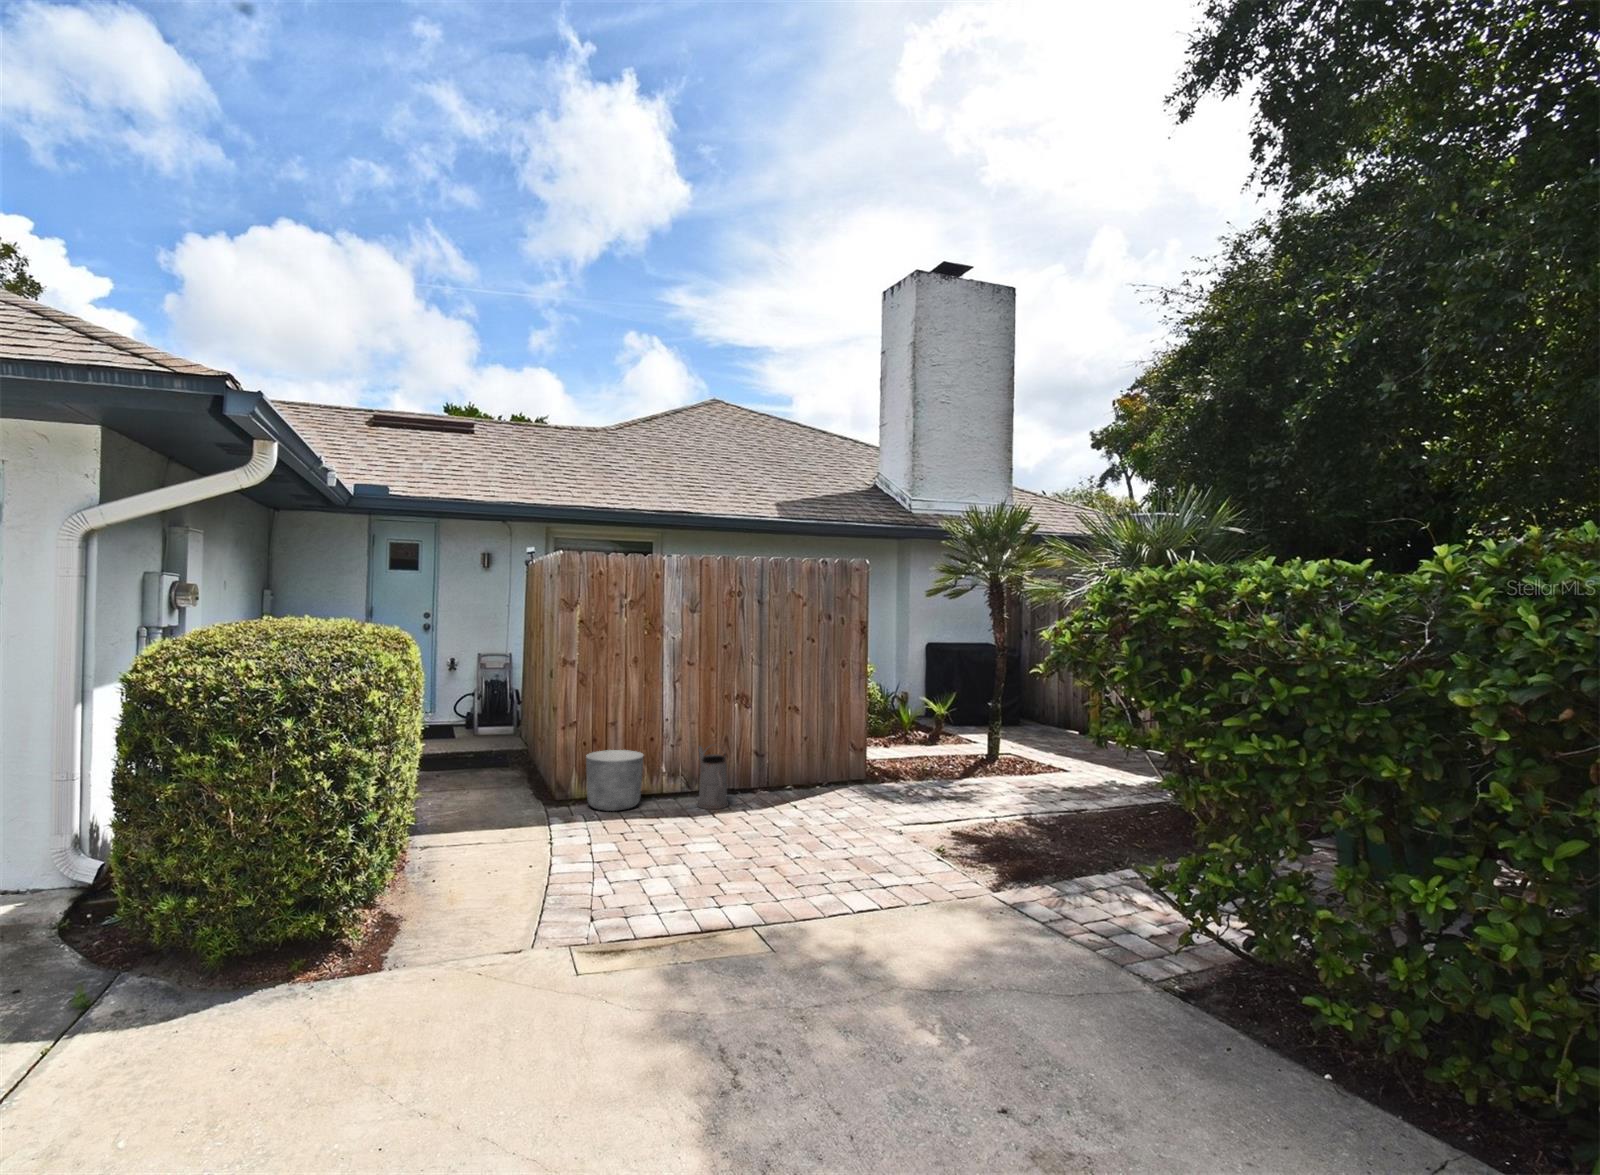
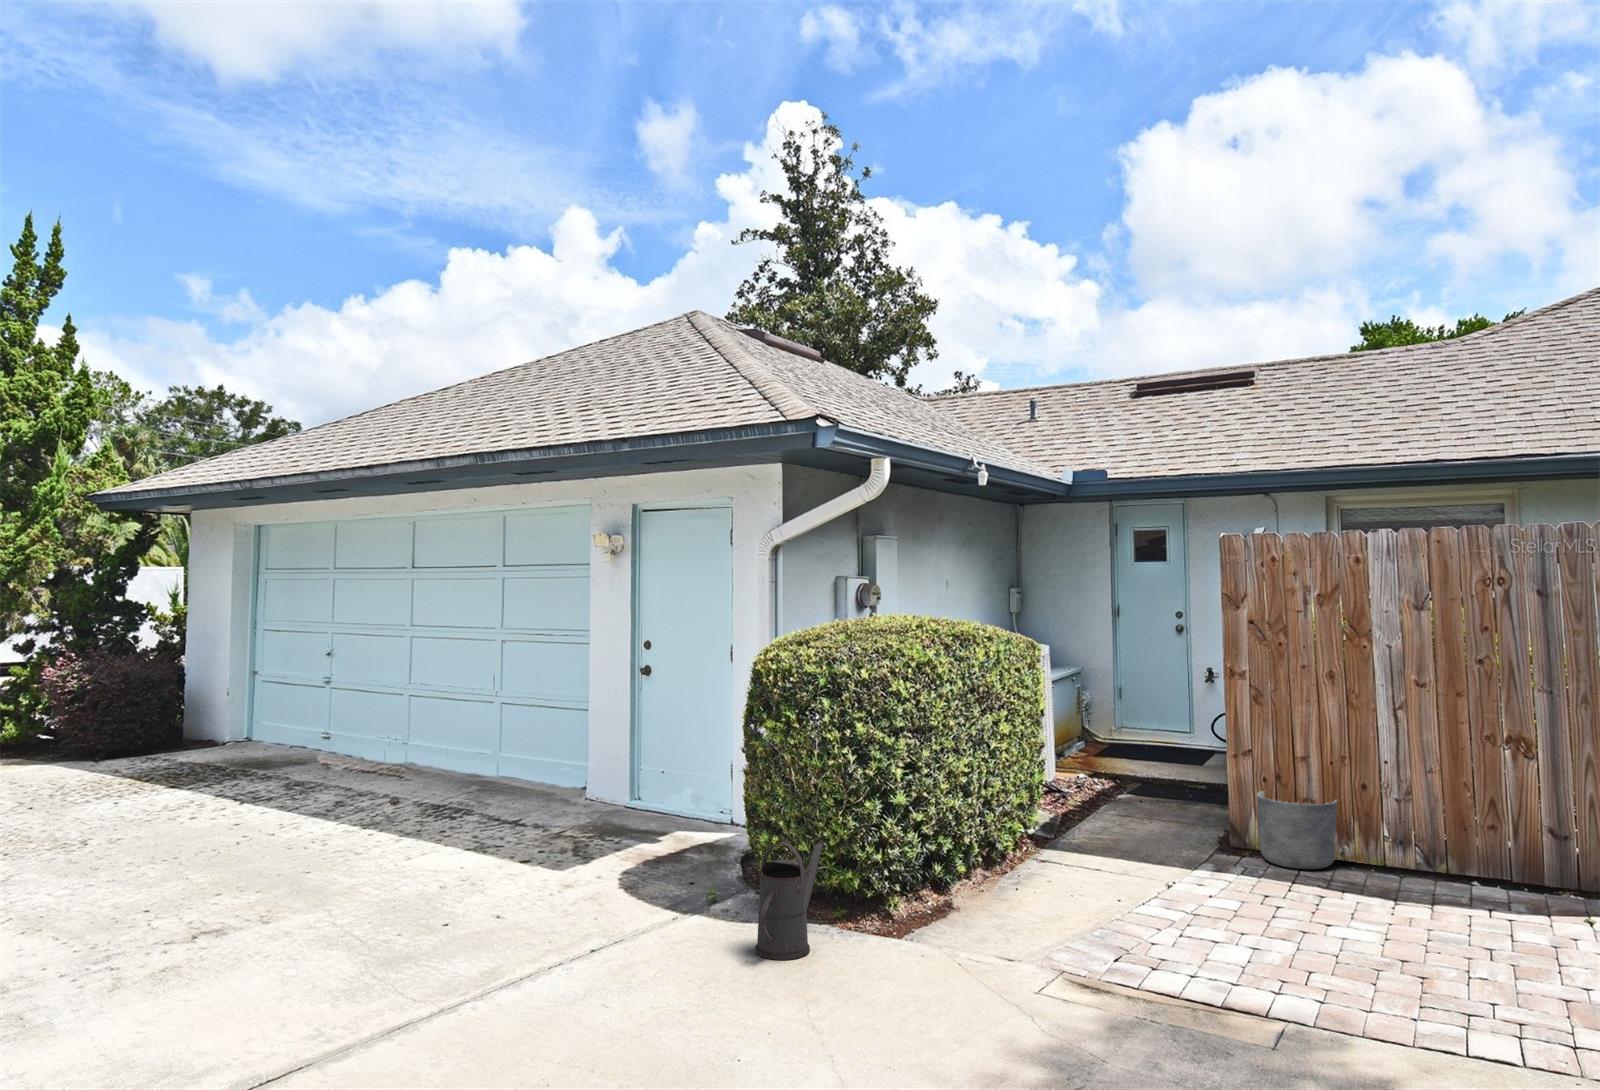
watering can: present [697,744,728,809] -> present [755,842,823,960]

